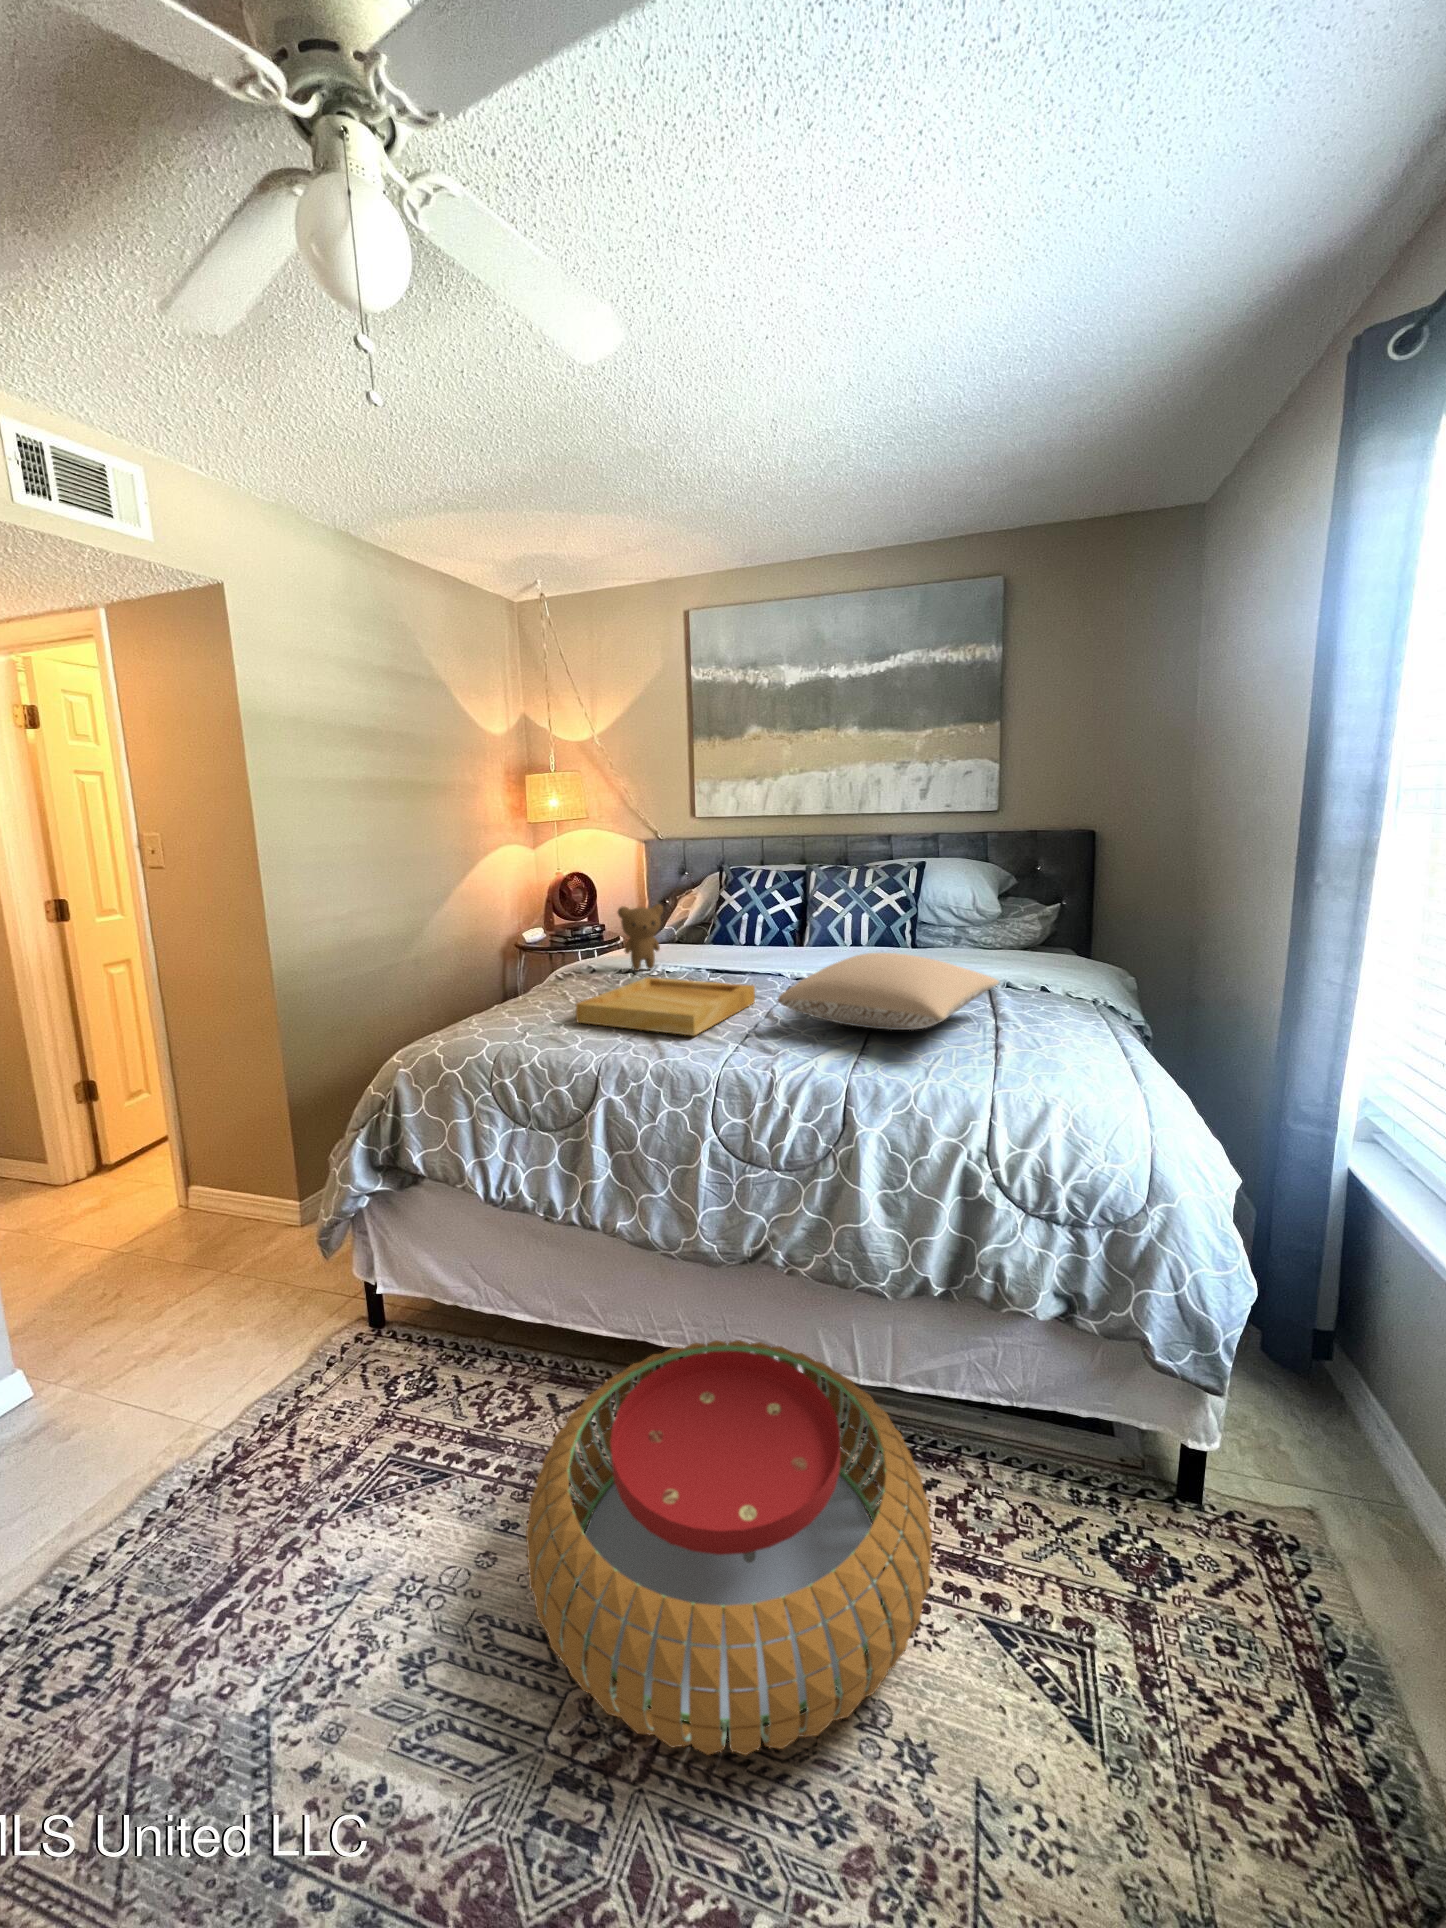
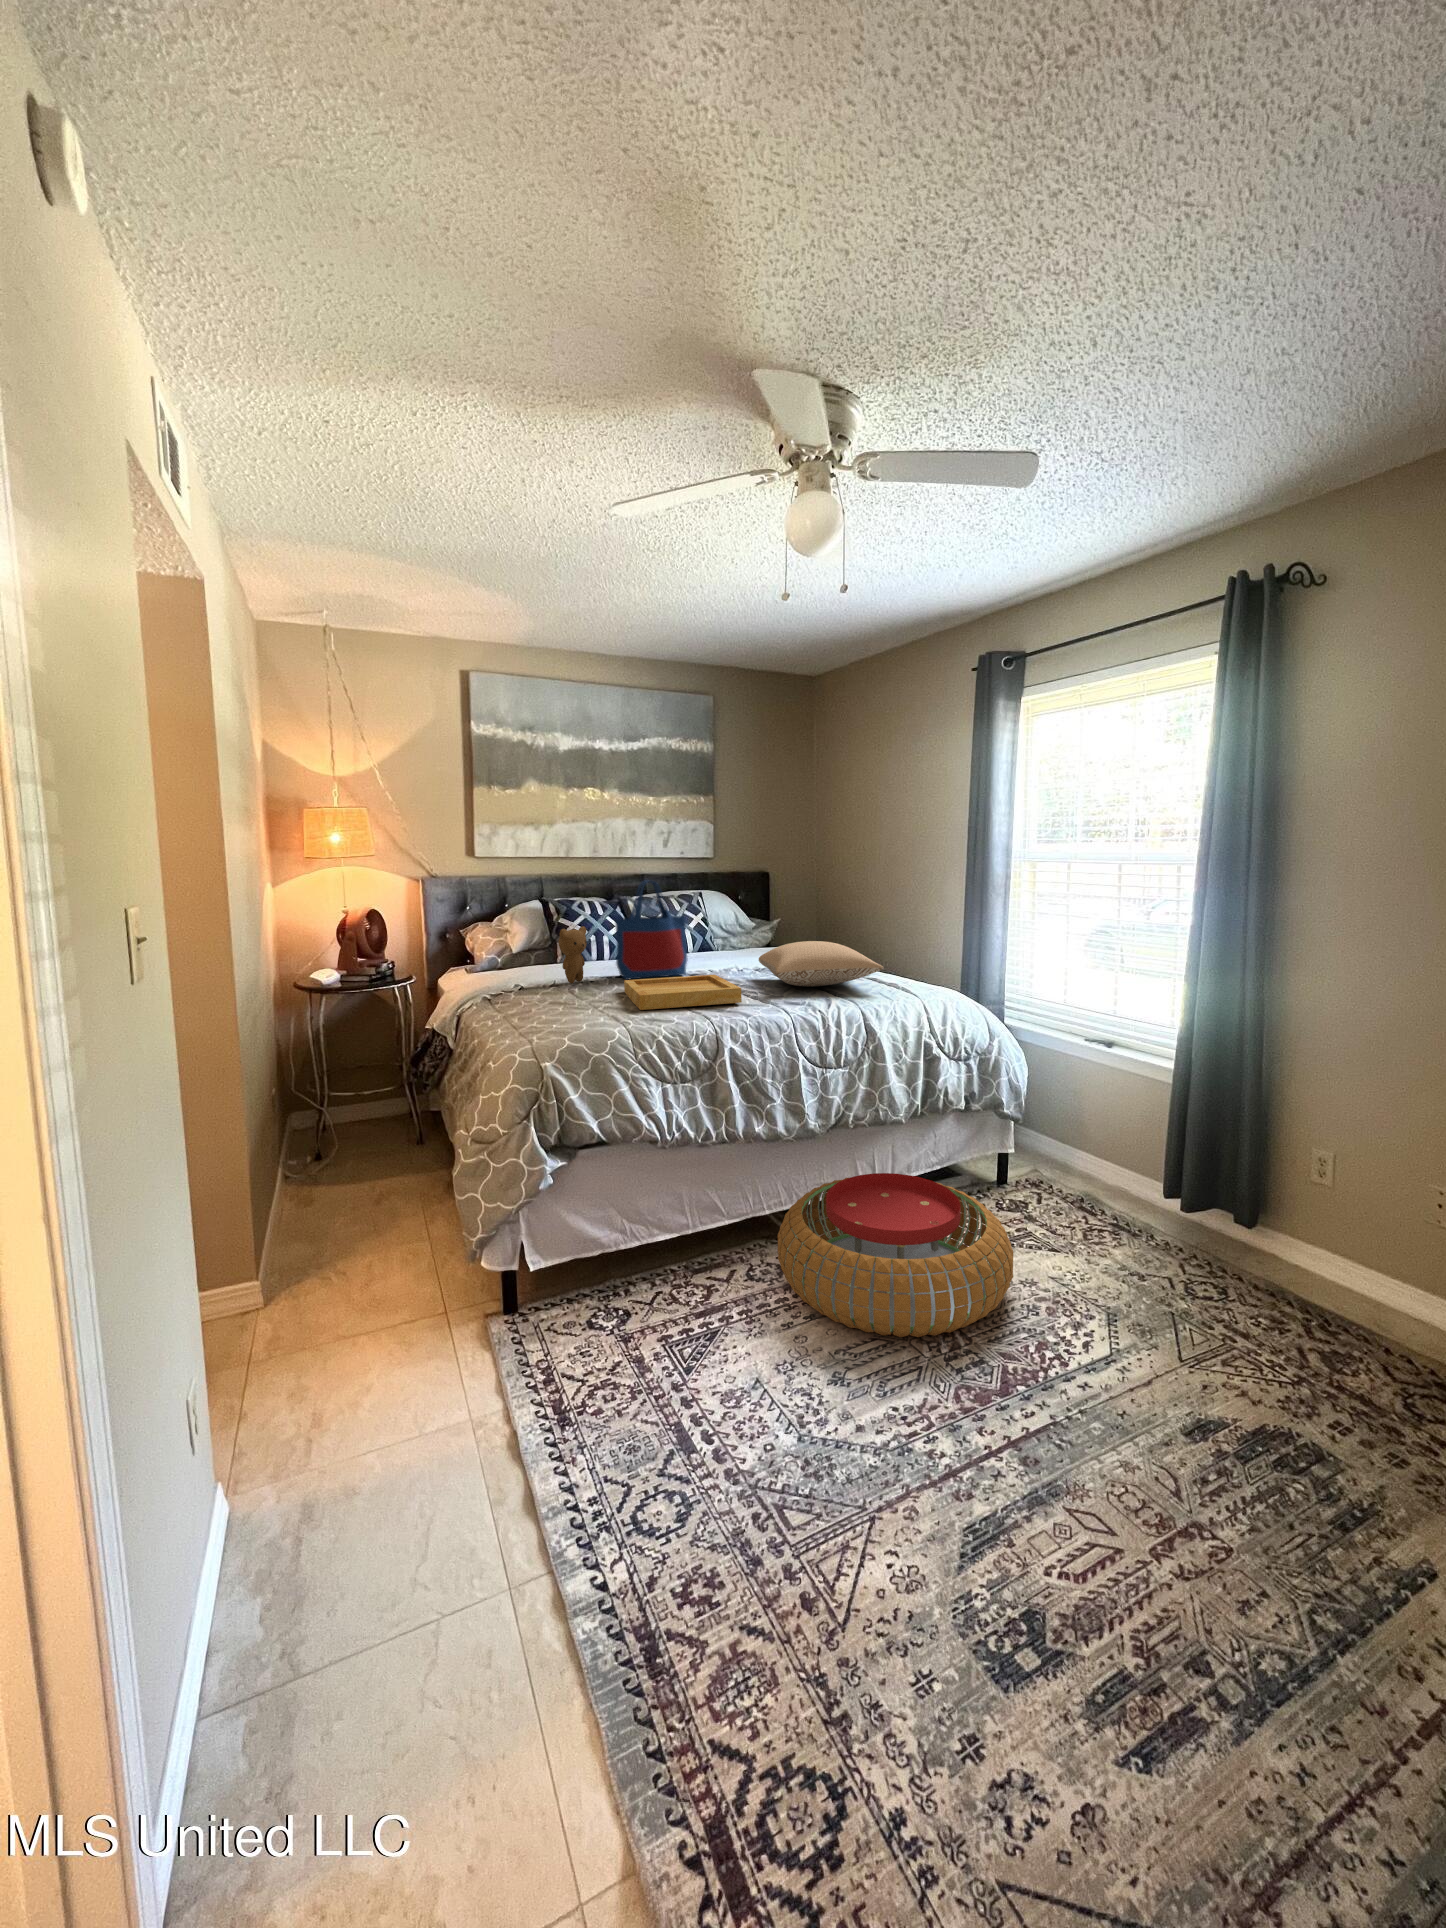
tote bag: none [697,849,785,978] -> present [615,880,687,980]

